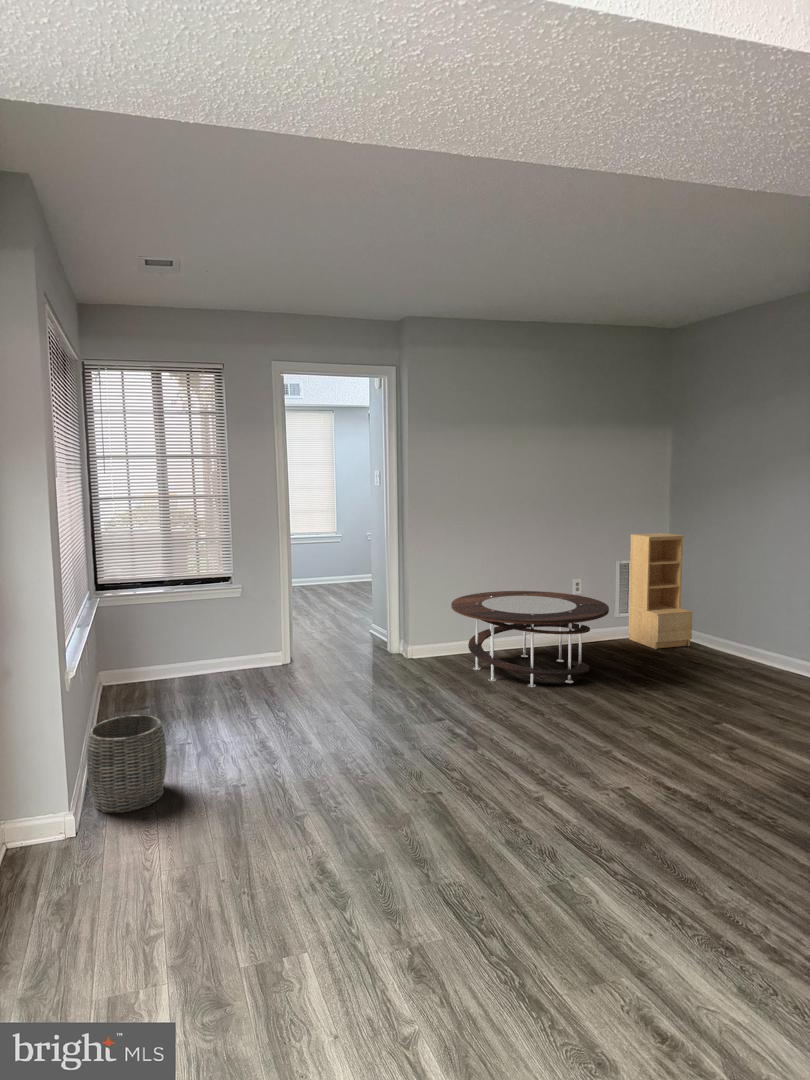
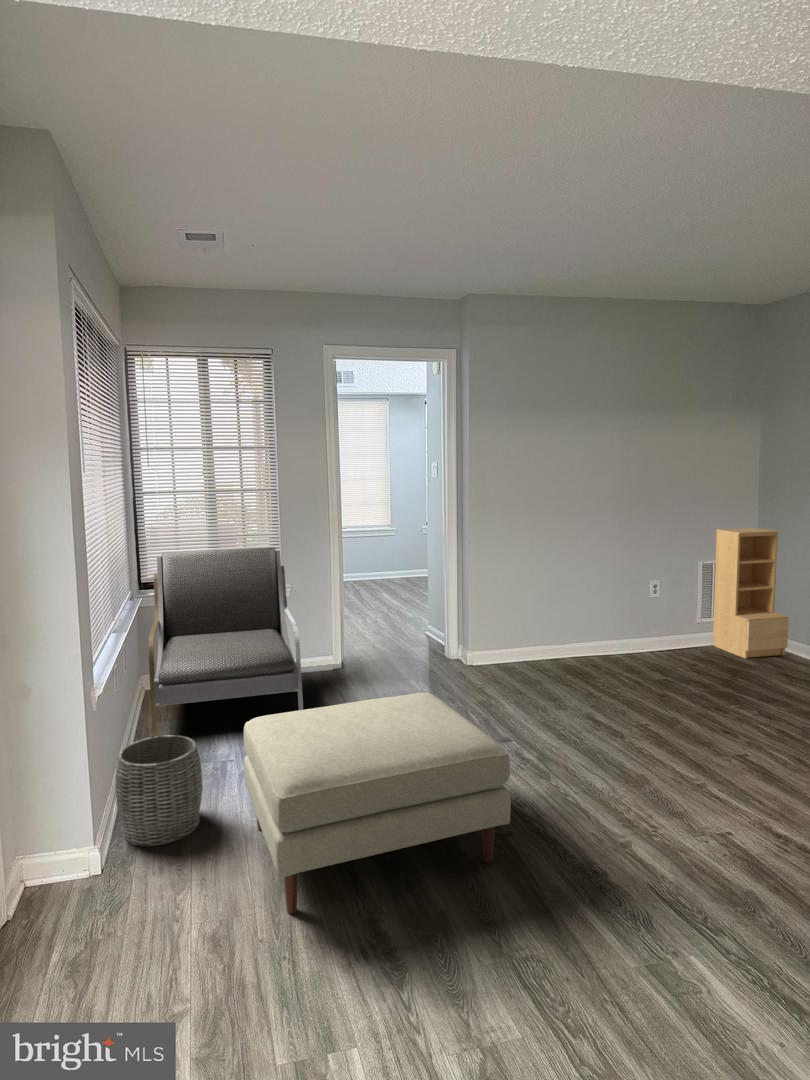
armchair: none [112,549,257,727] -> present [149,547,303,737]
coffee table: present [451,591,609,687] -> none [516,592,695,702]
ottoman: none [205,674,440,860] -> present [244,693,511,914]

